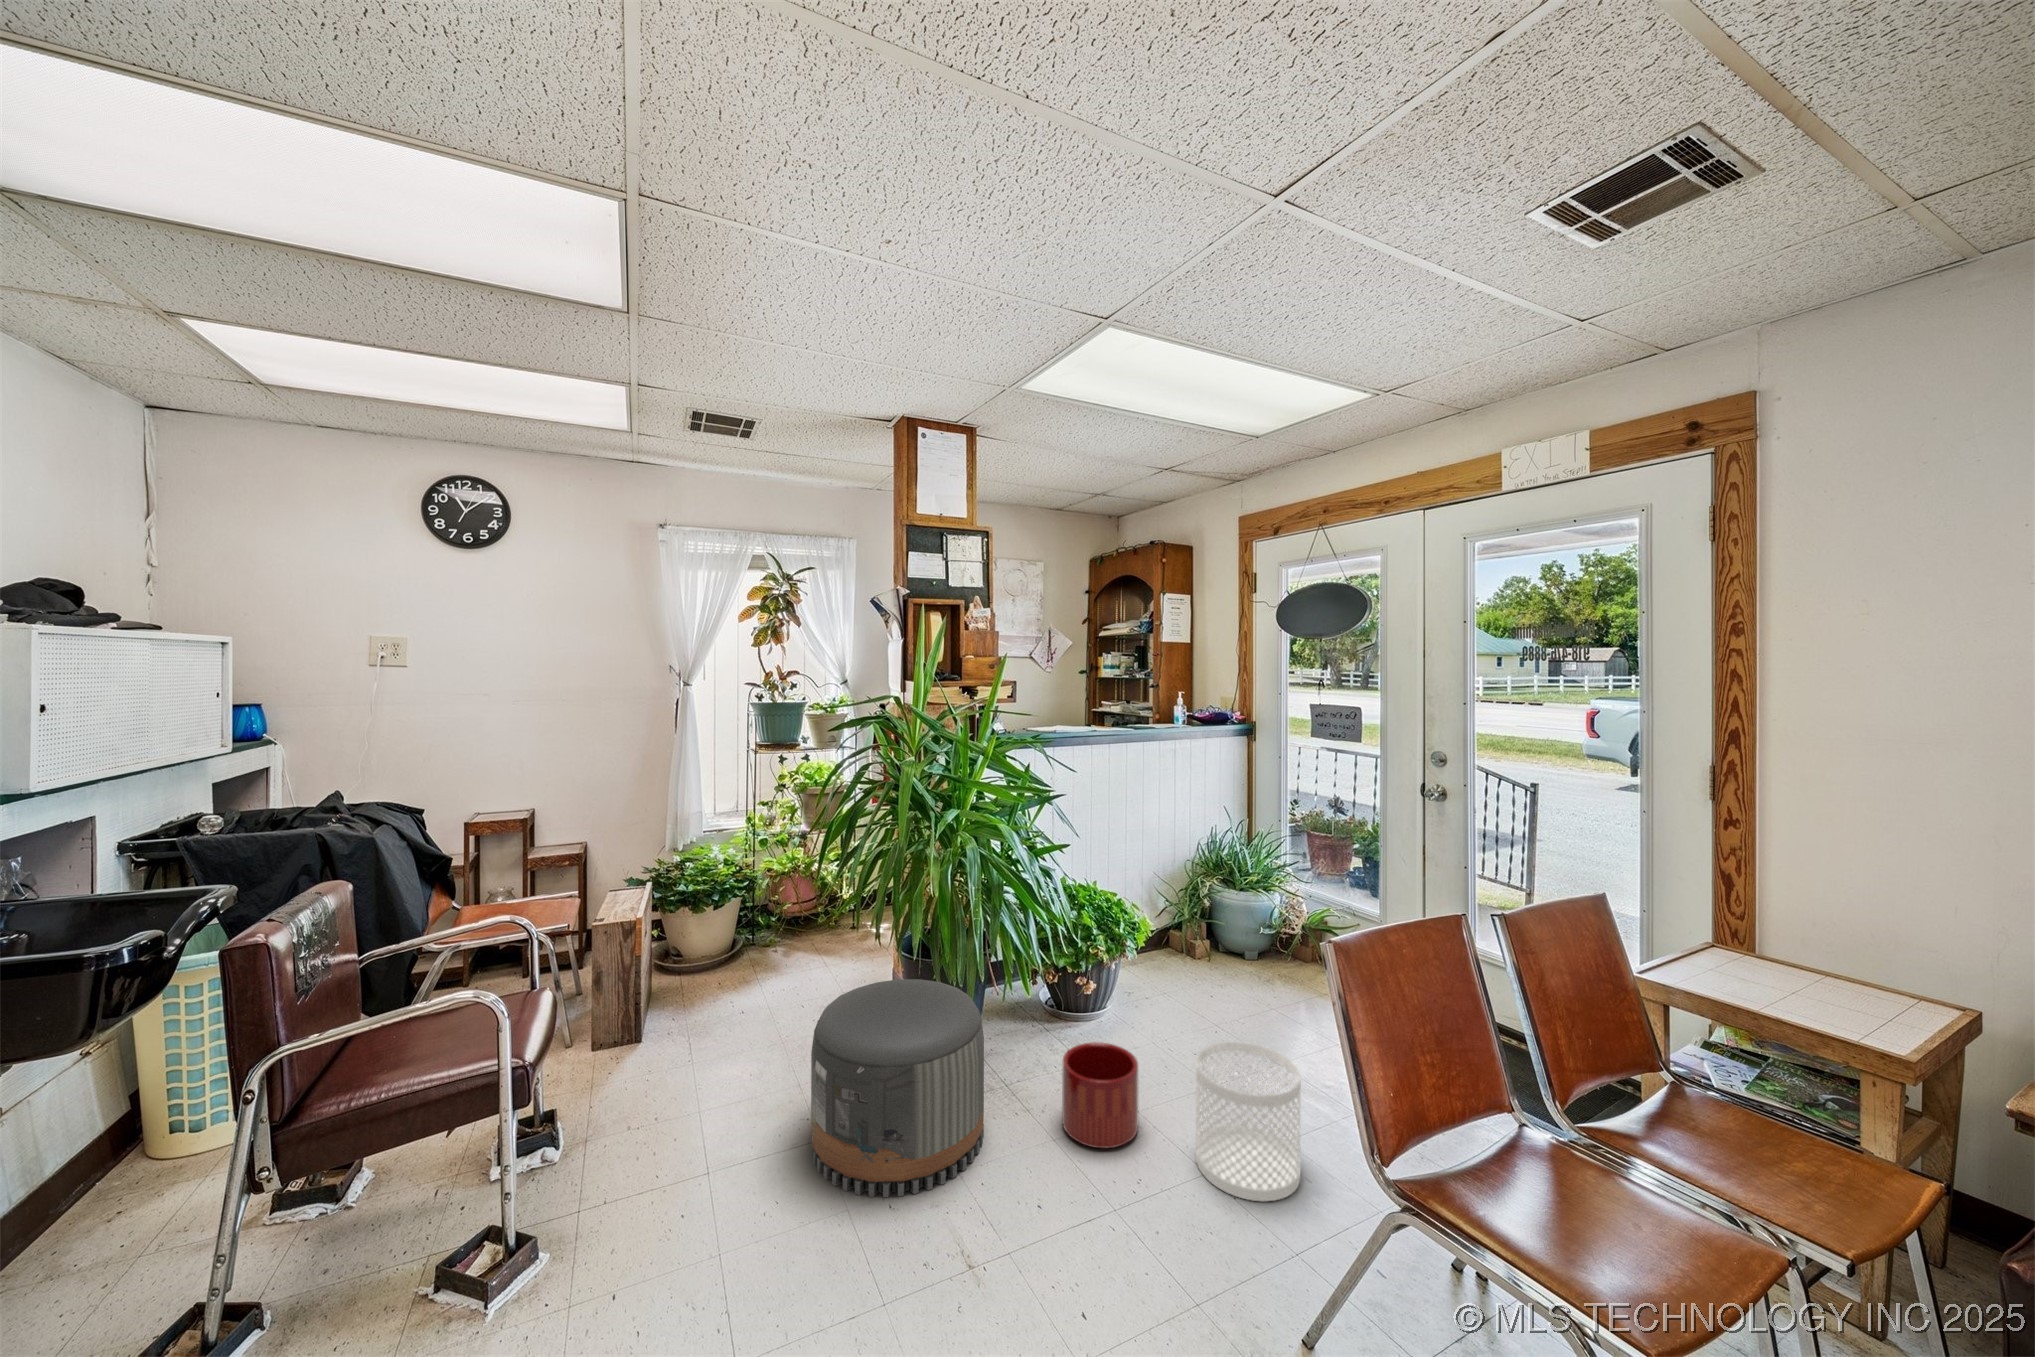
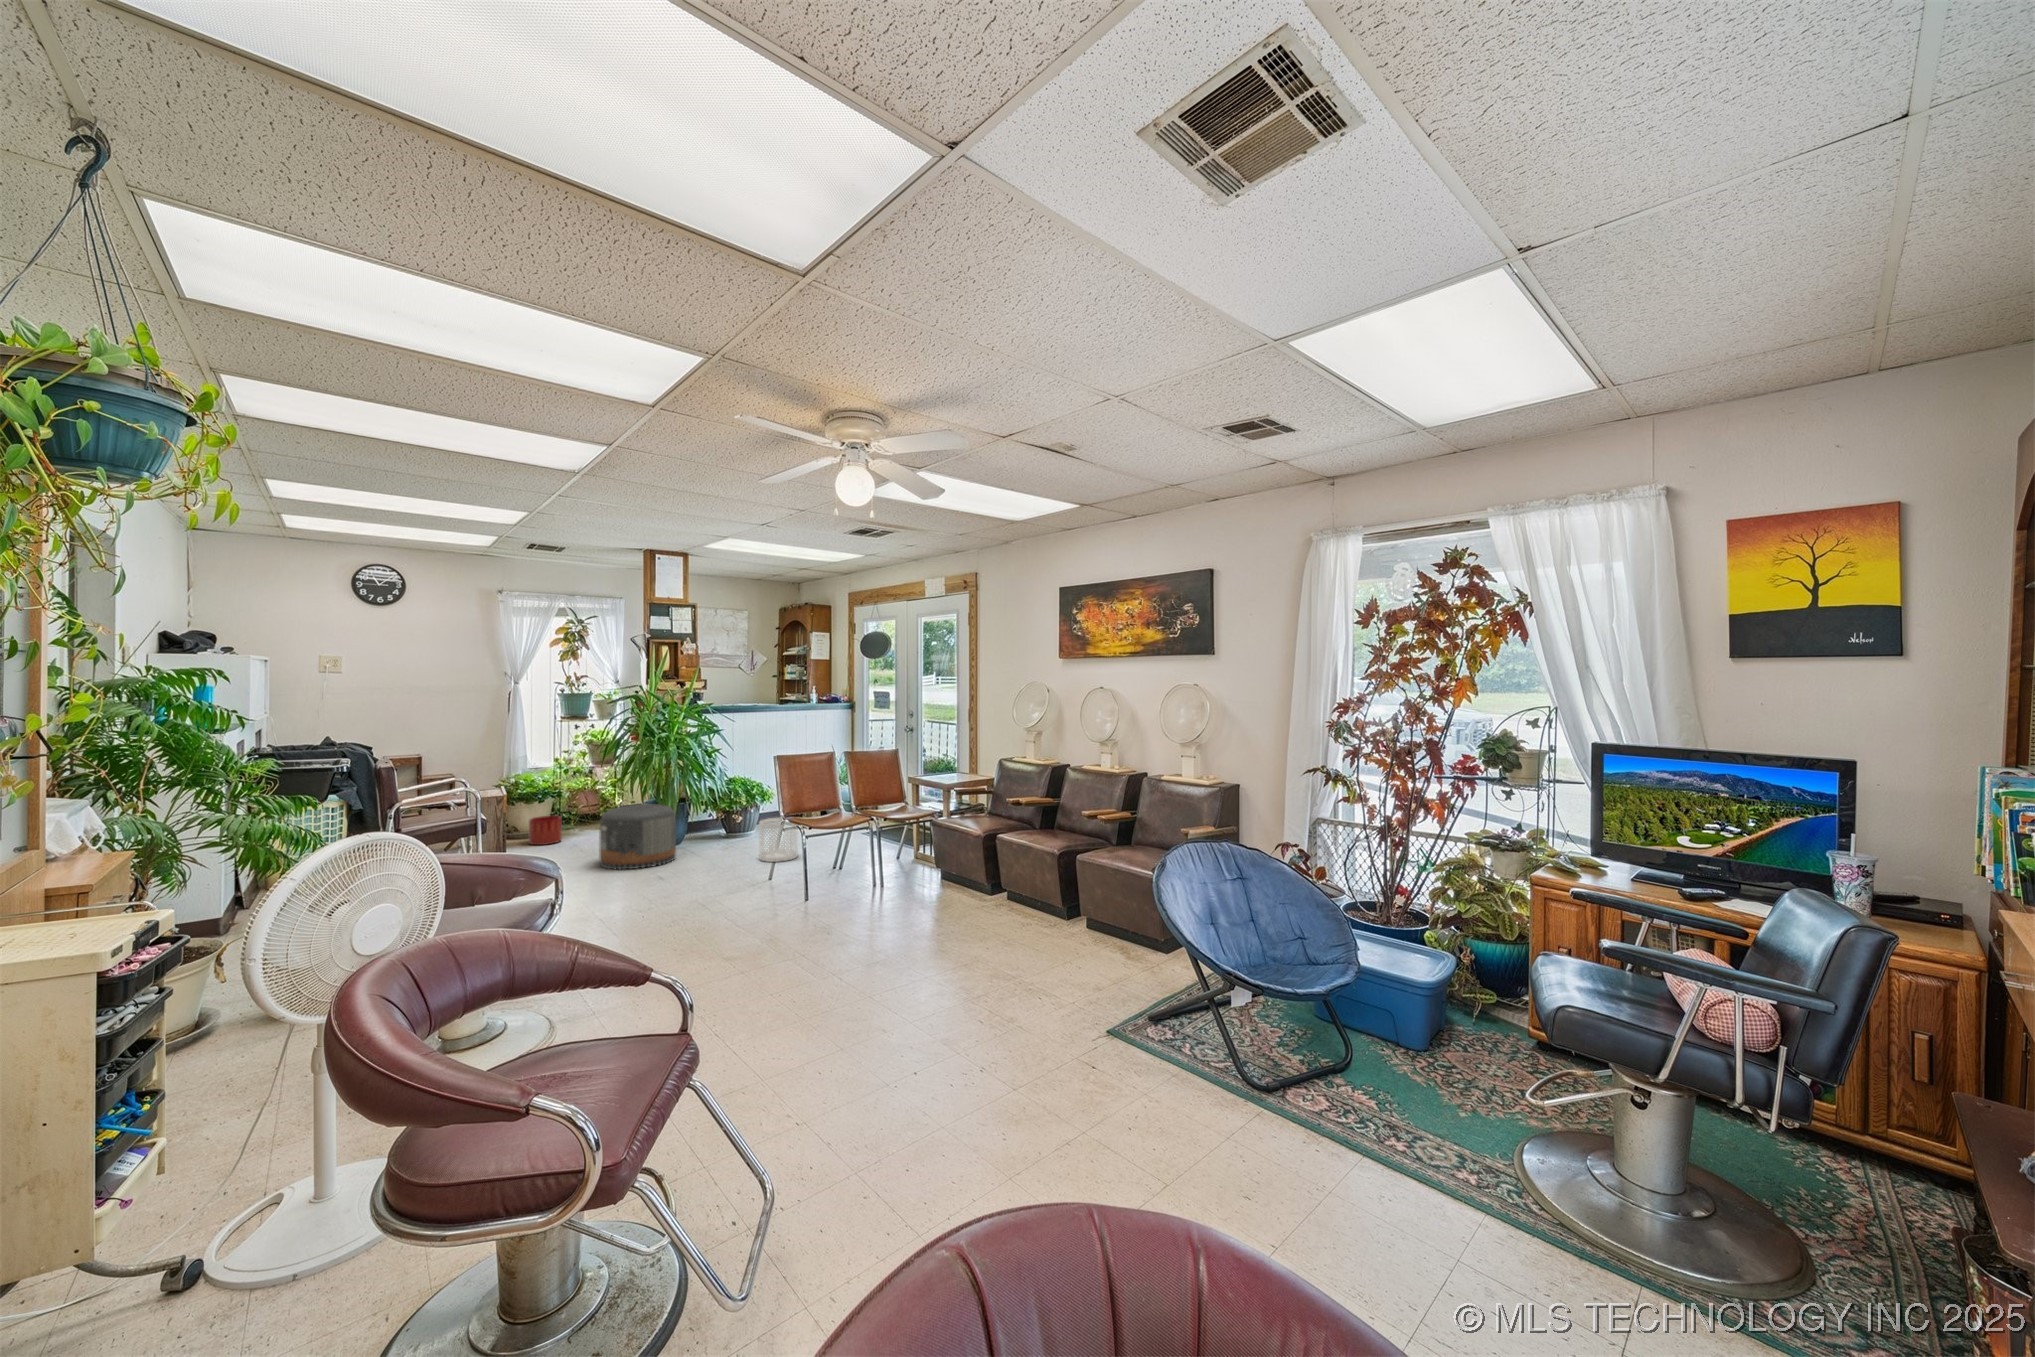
planter: present [1062,1042,1139,1148] -> present [529,816,562,845]

